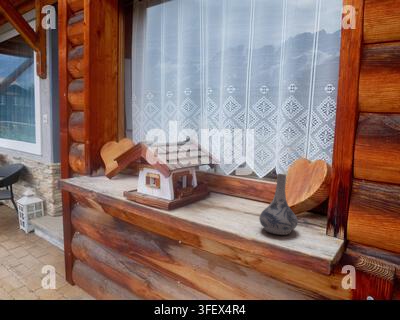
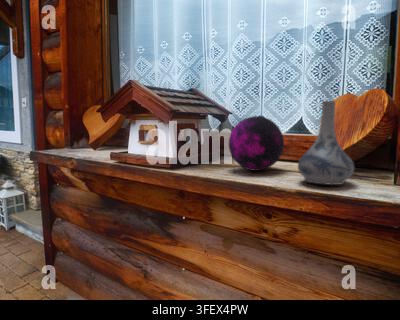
decorative orb: none [214,173,255,214] -> present [229,116,284,171]

